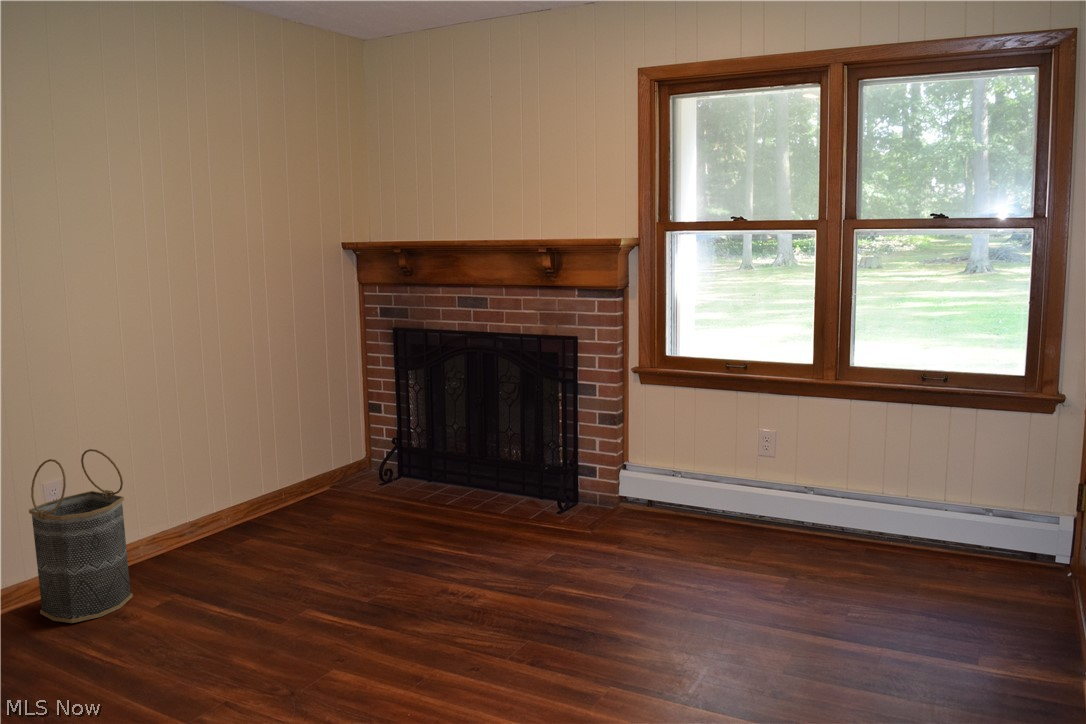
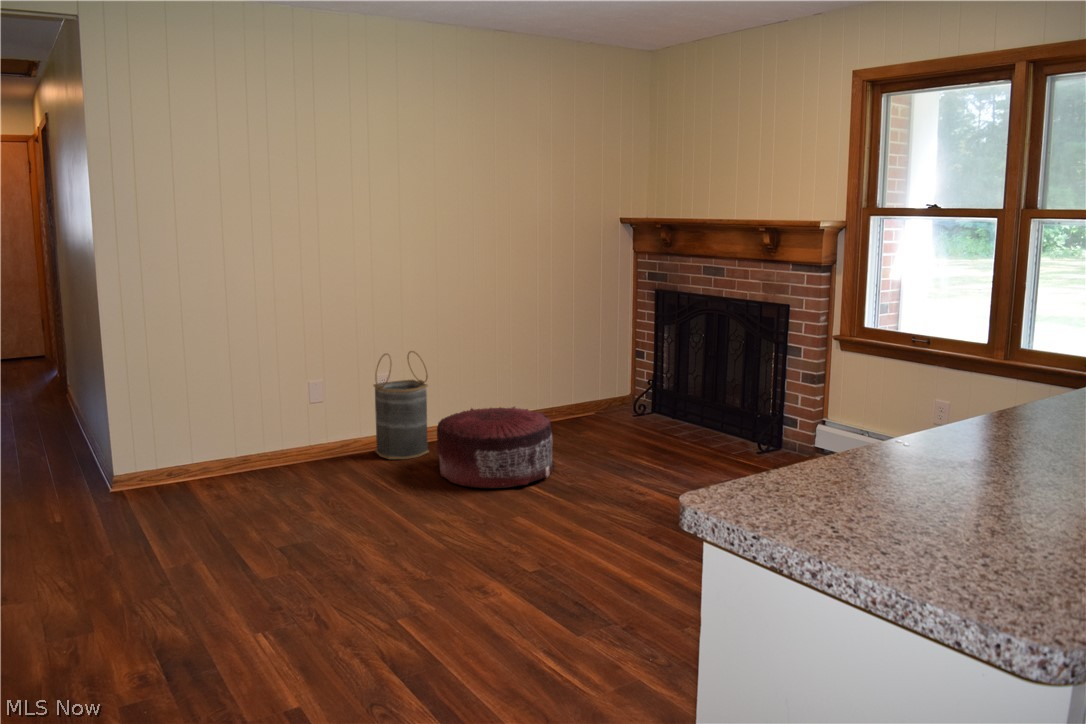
pouf: none [163,508,344,648] -> present [436,407,555,488]

